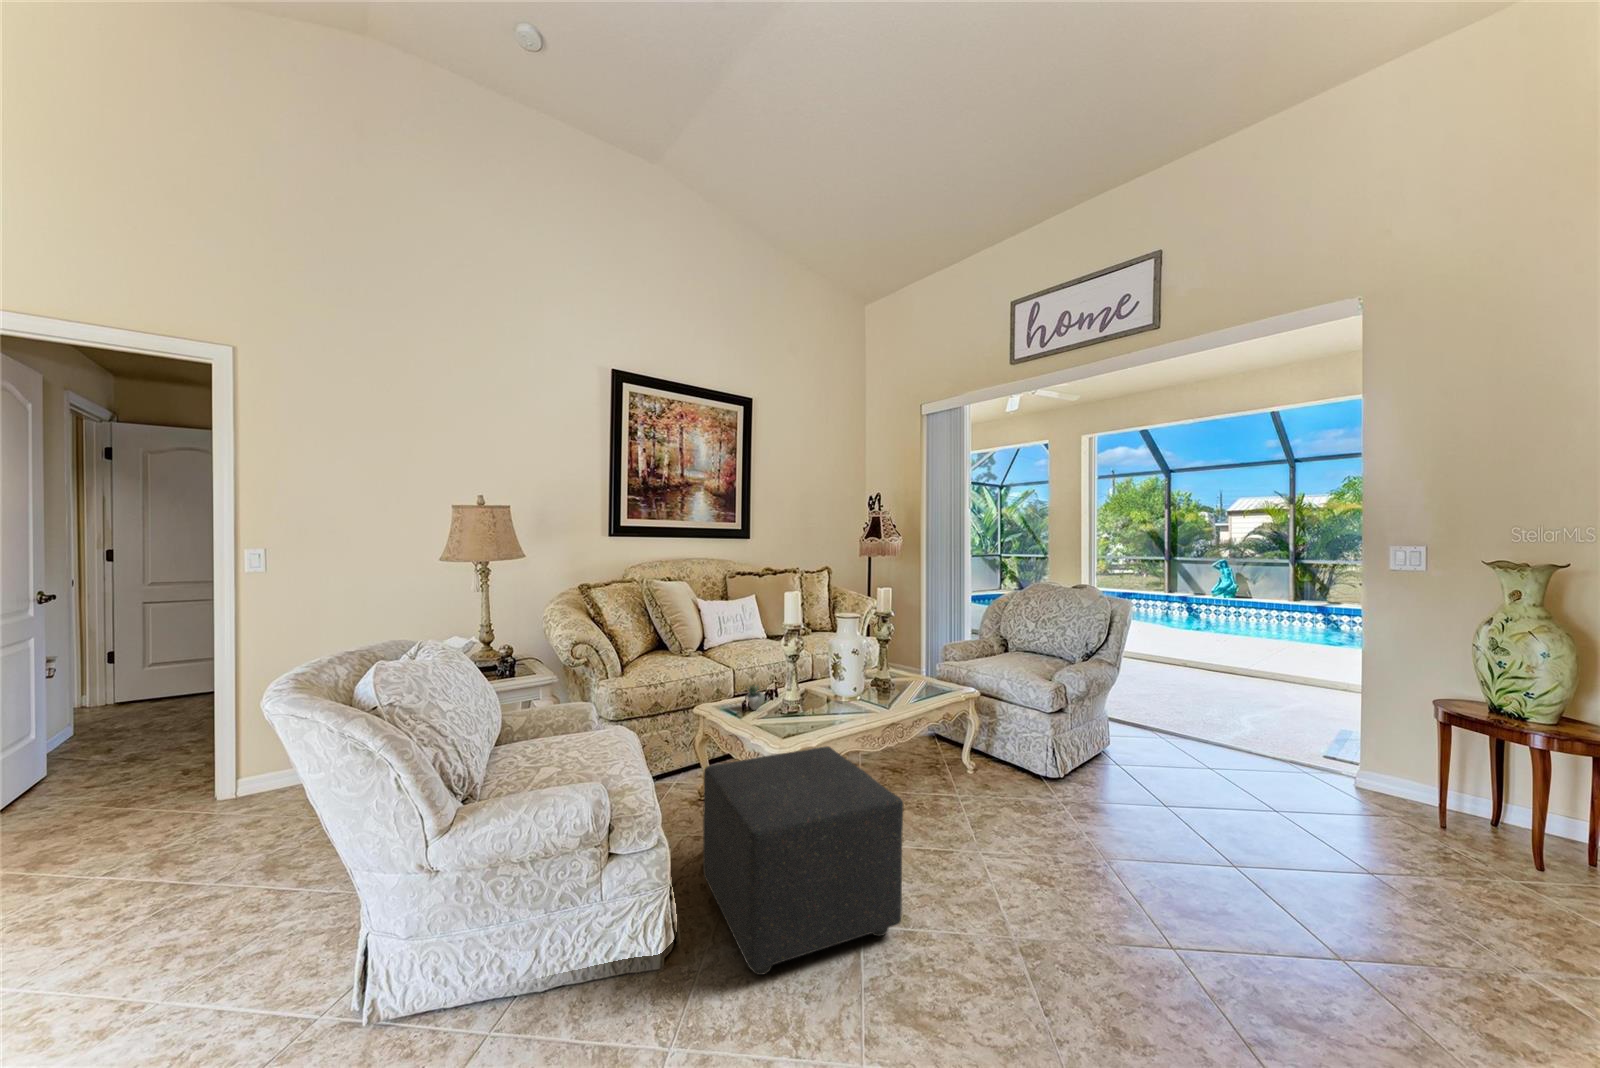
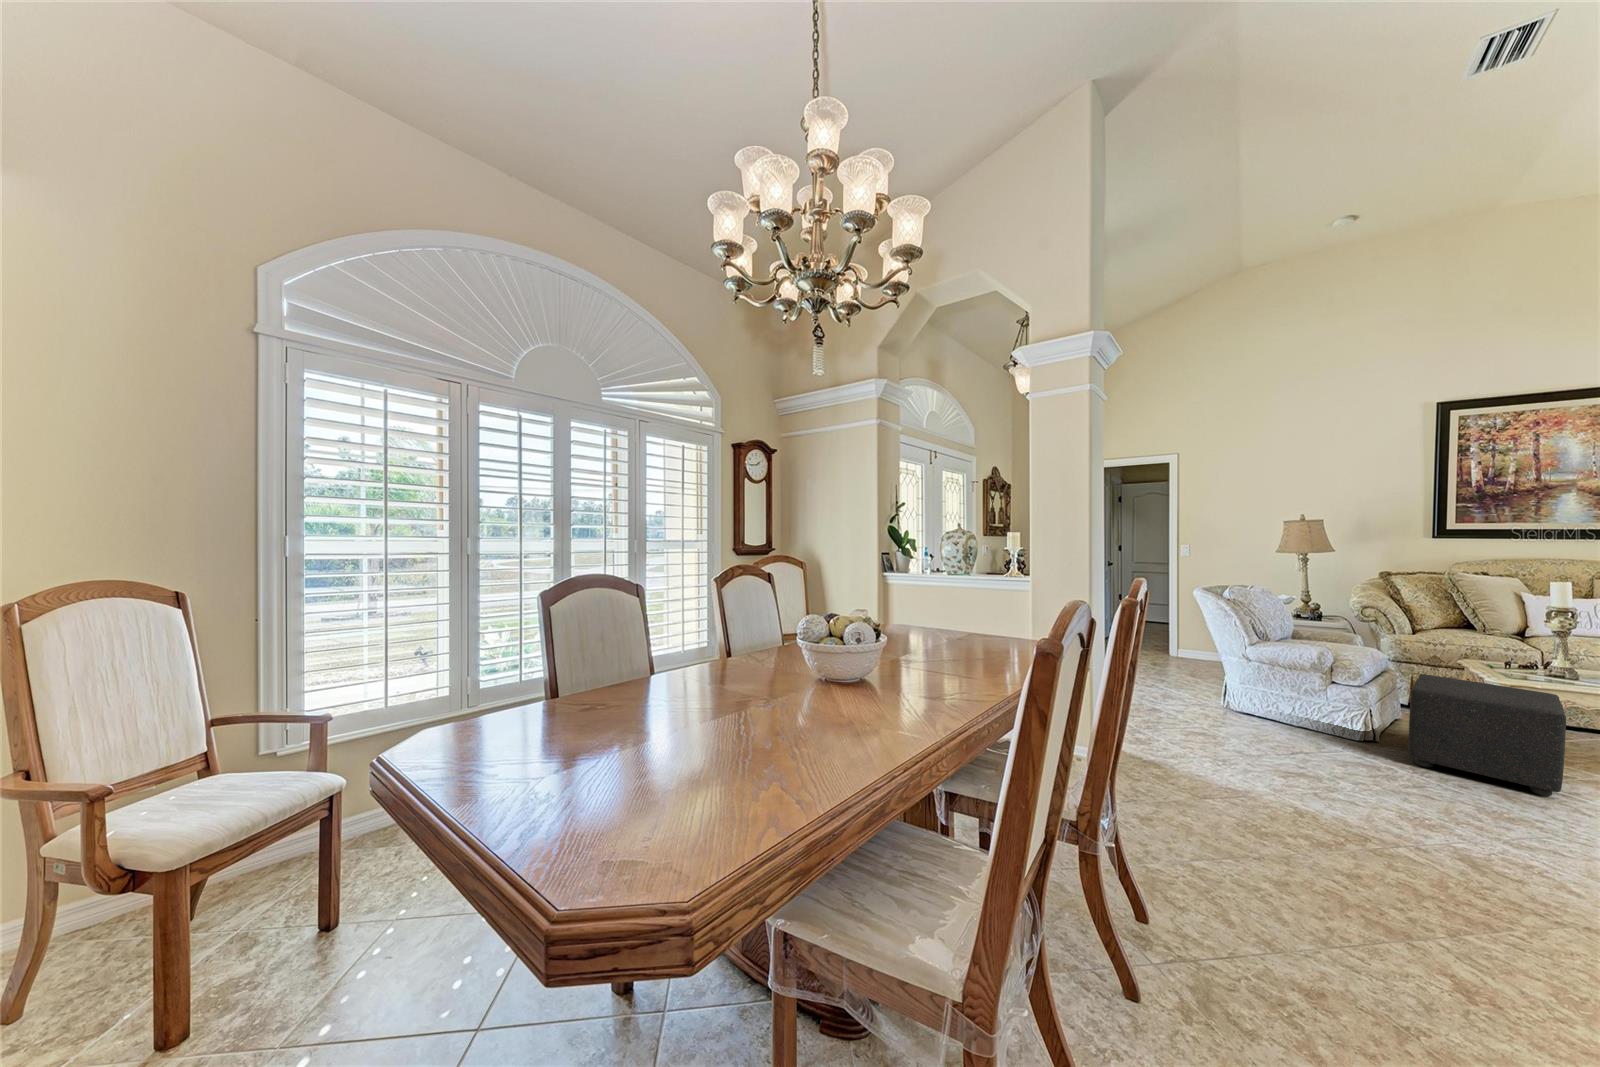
succulent plant: present [747,684,765,710] -> none [1504,650,1528,670]

